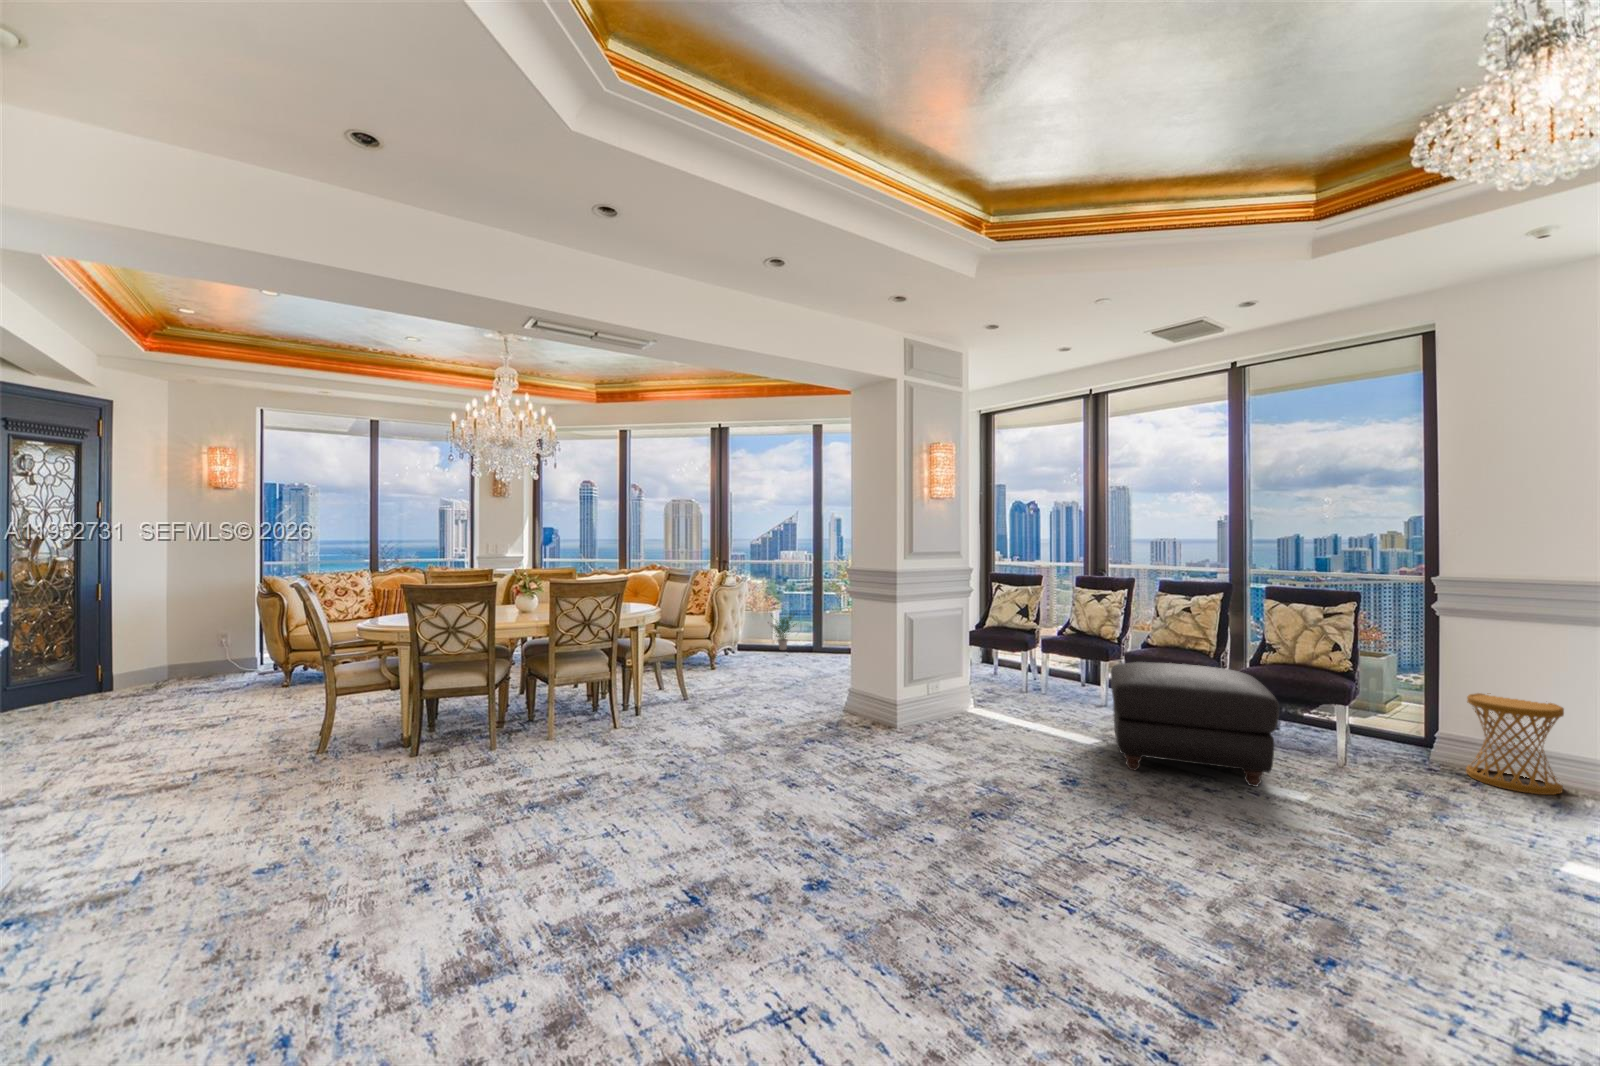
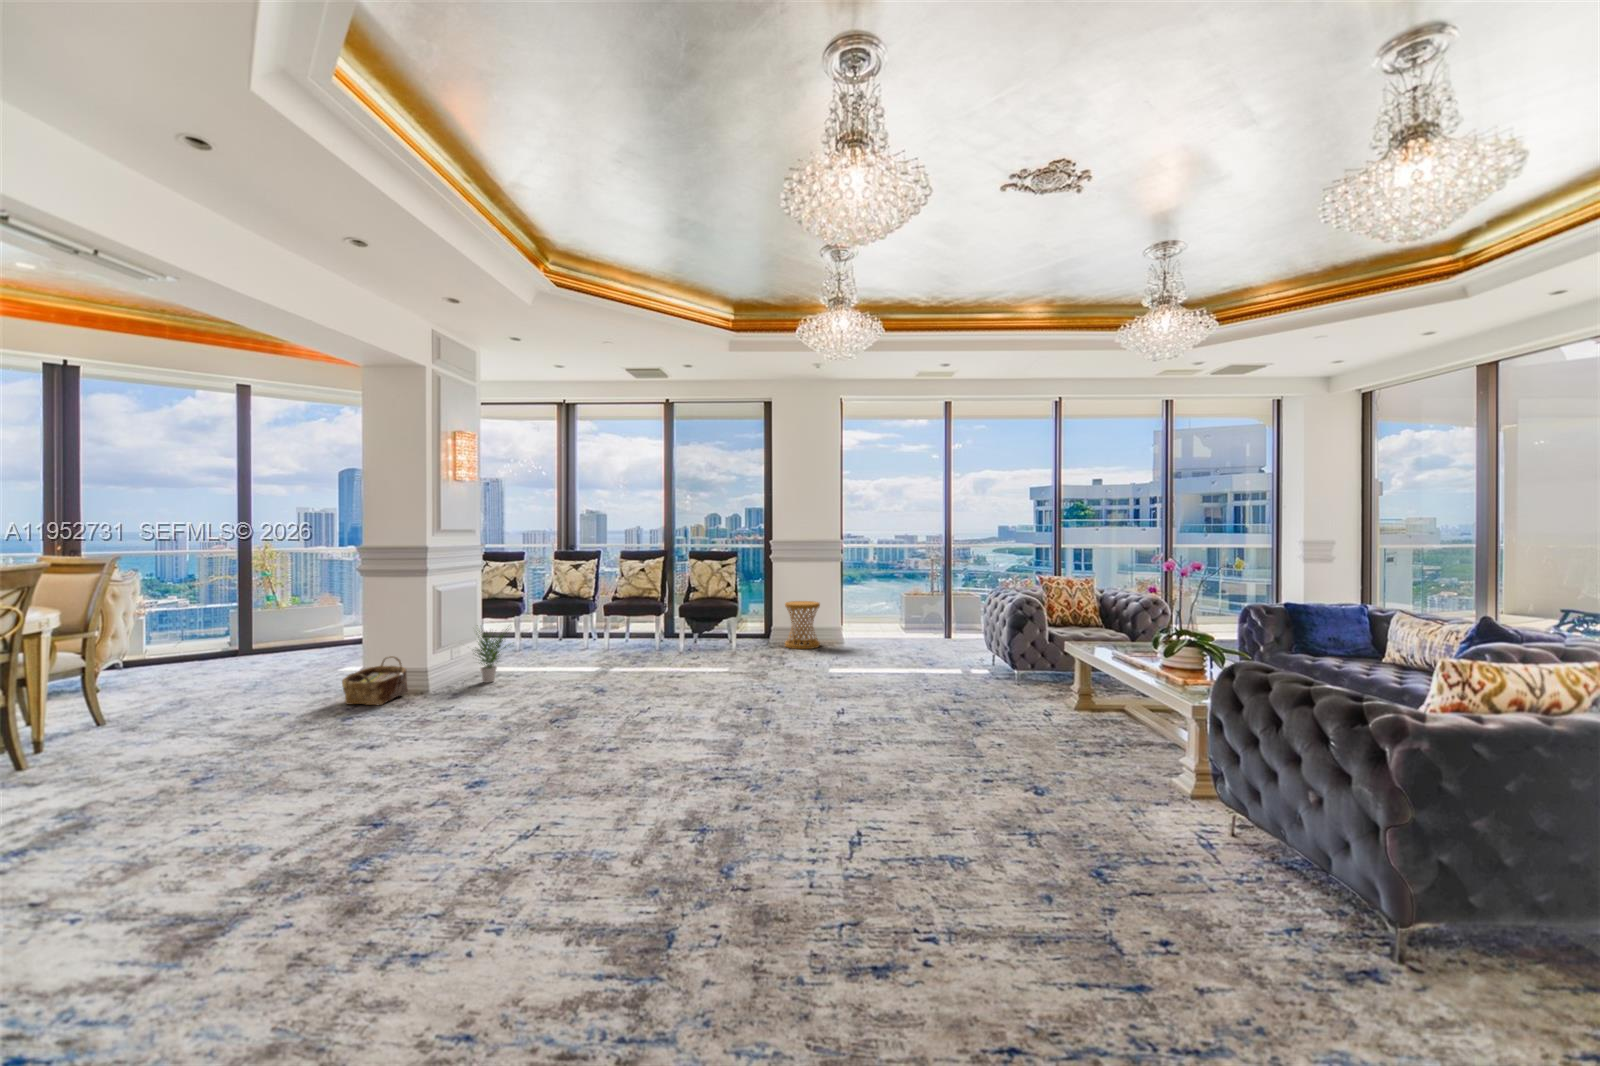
potted plant: present [771,615,796,650] -> present [476,629,510,683]
ottoman: present [1110,662,1279,787] -> none [605,602,713,678]
woven basket: none [819,682,878,733] -> present [342,656,408,705]

